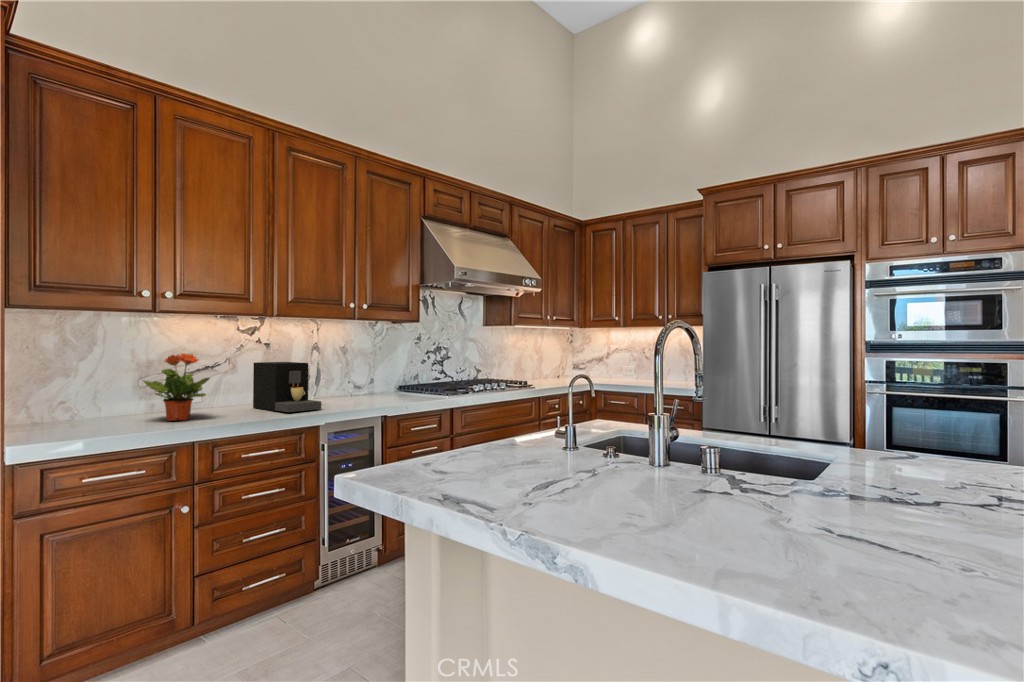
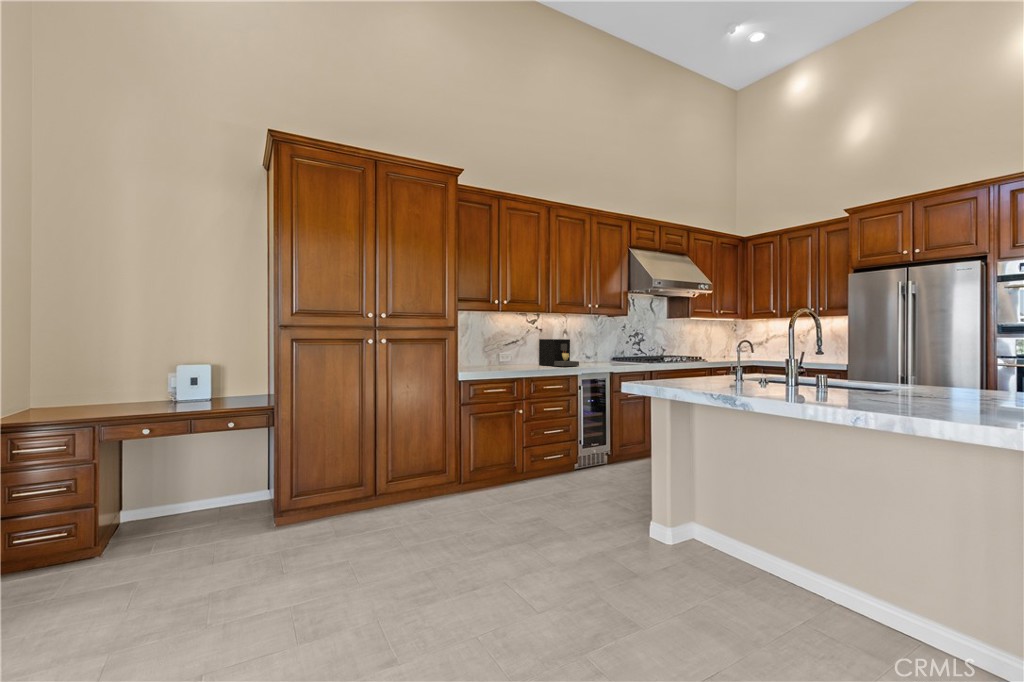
potted plant: present [143,353,210,421] -> none [495,332,526,368]

